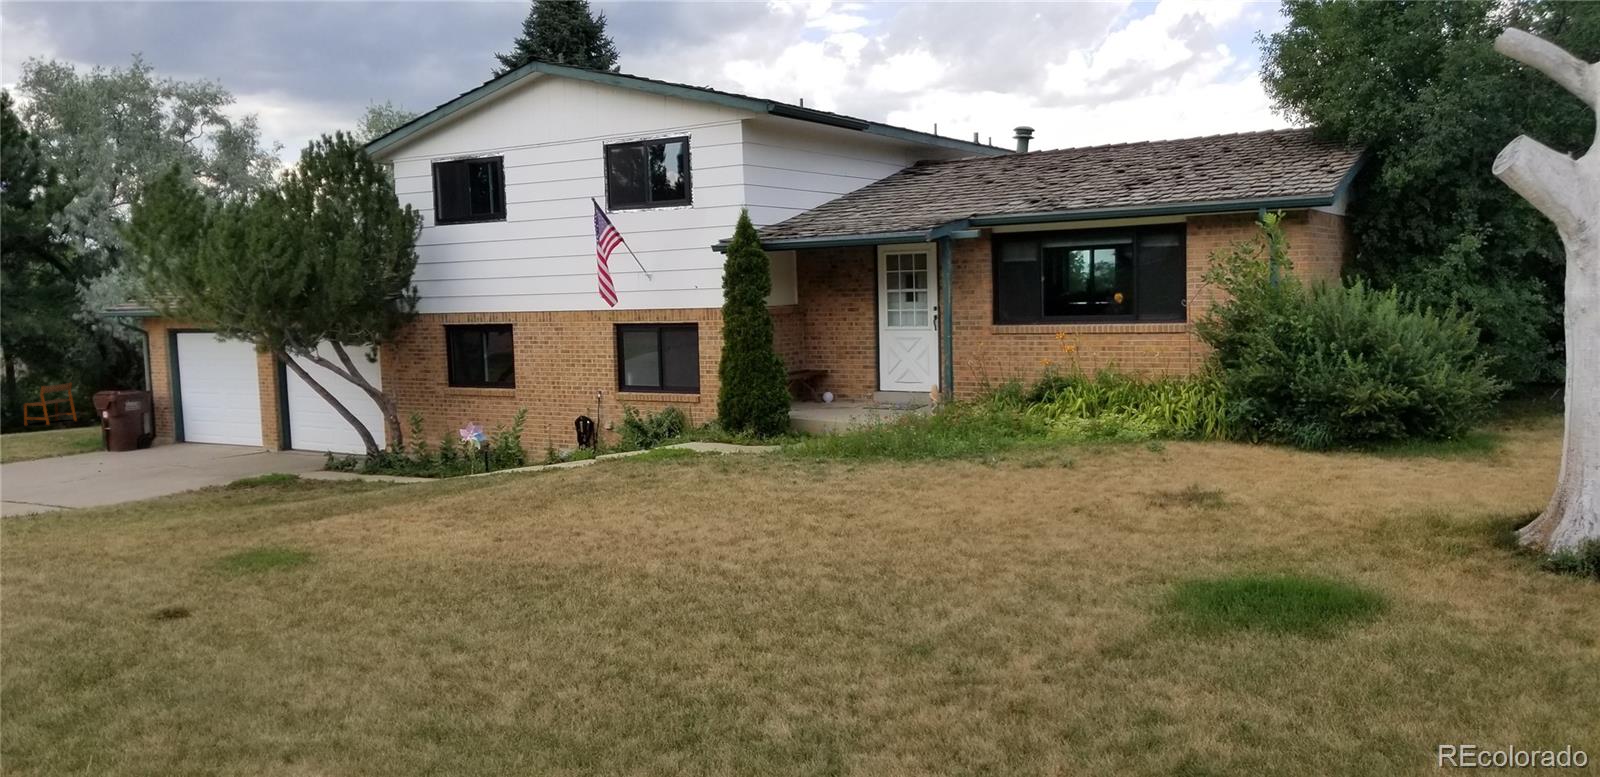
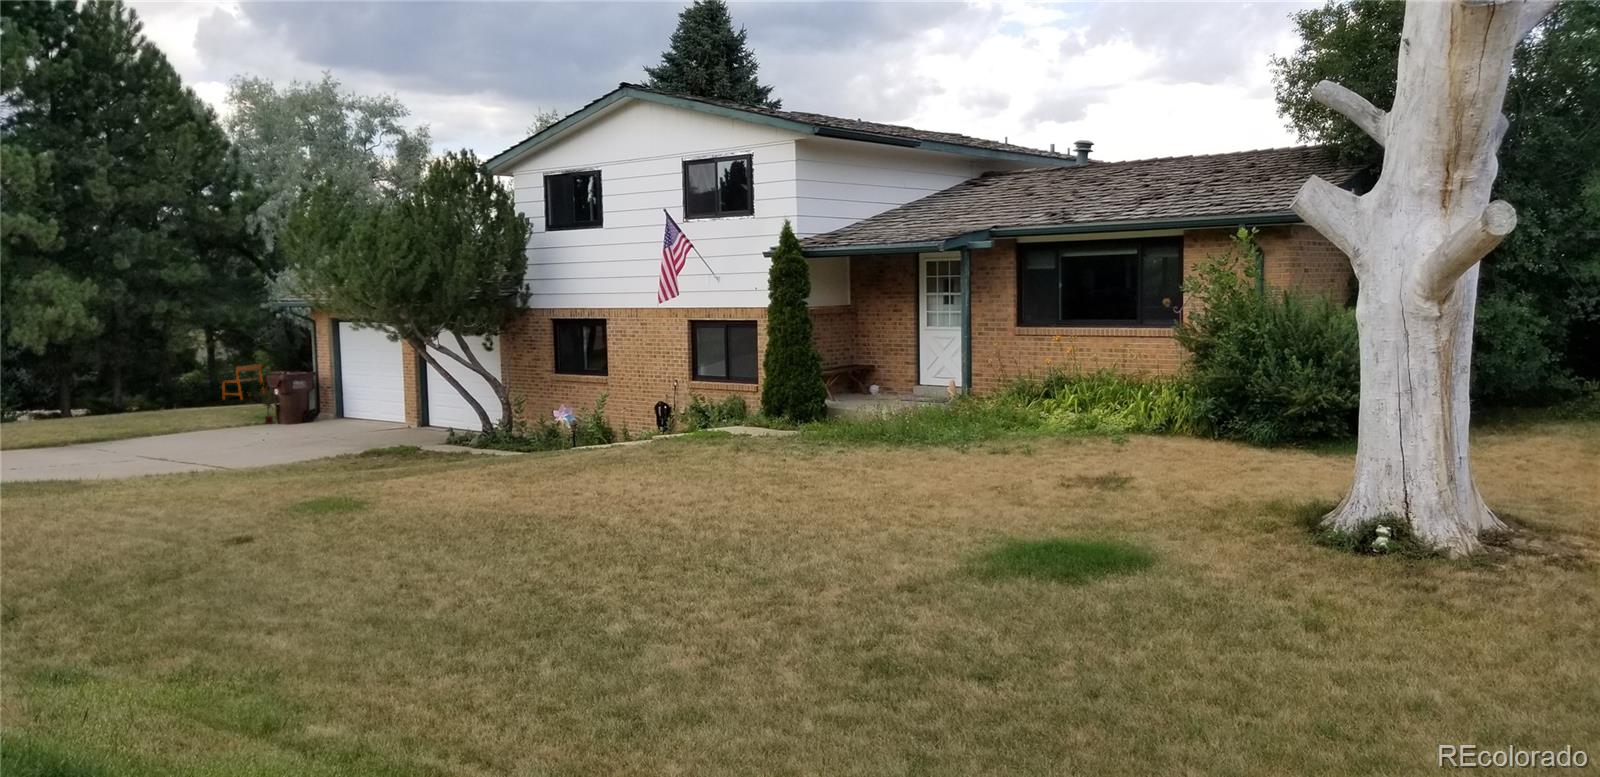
potted tree: none [82,408,111,453] -> present [262,387,280,424]

